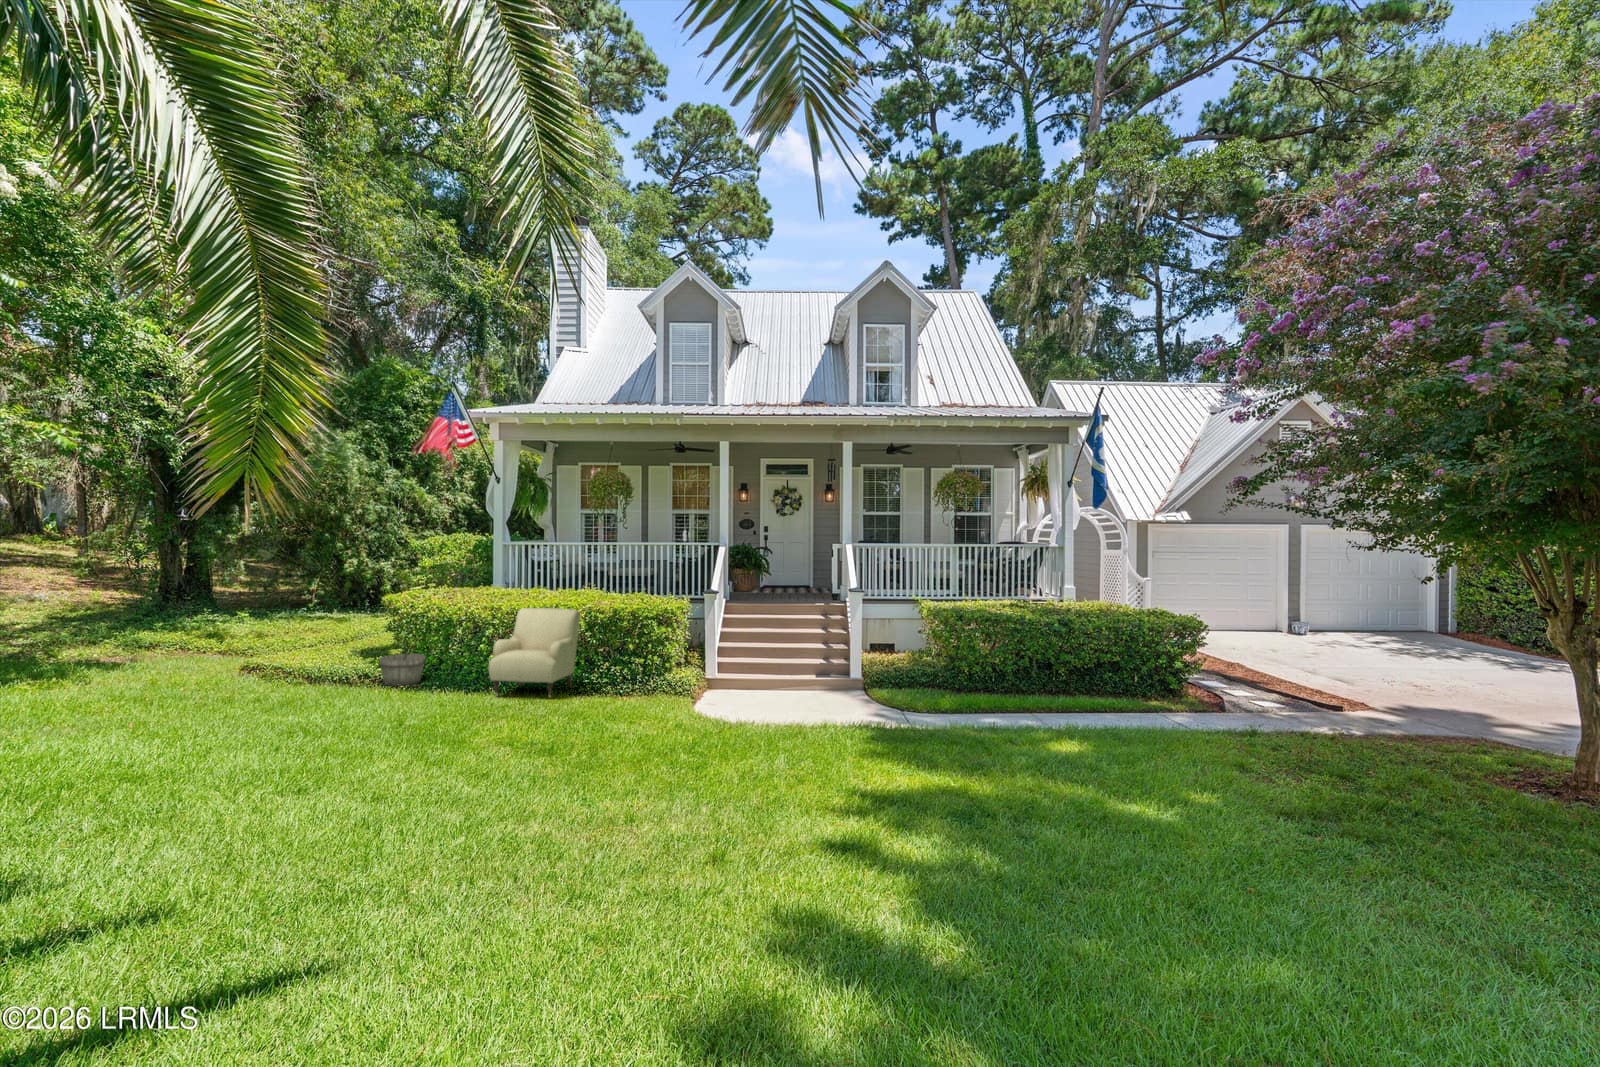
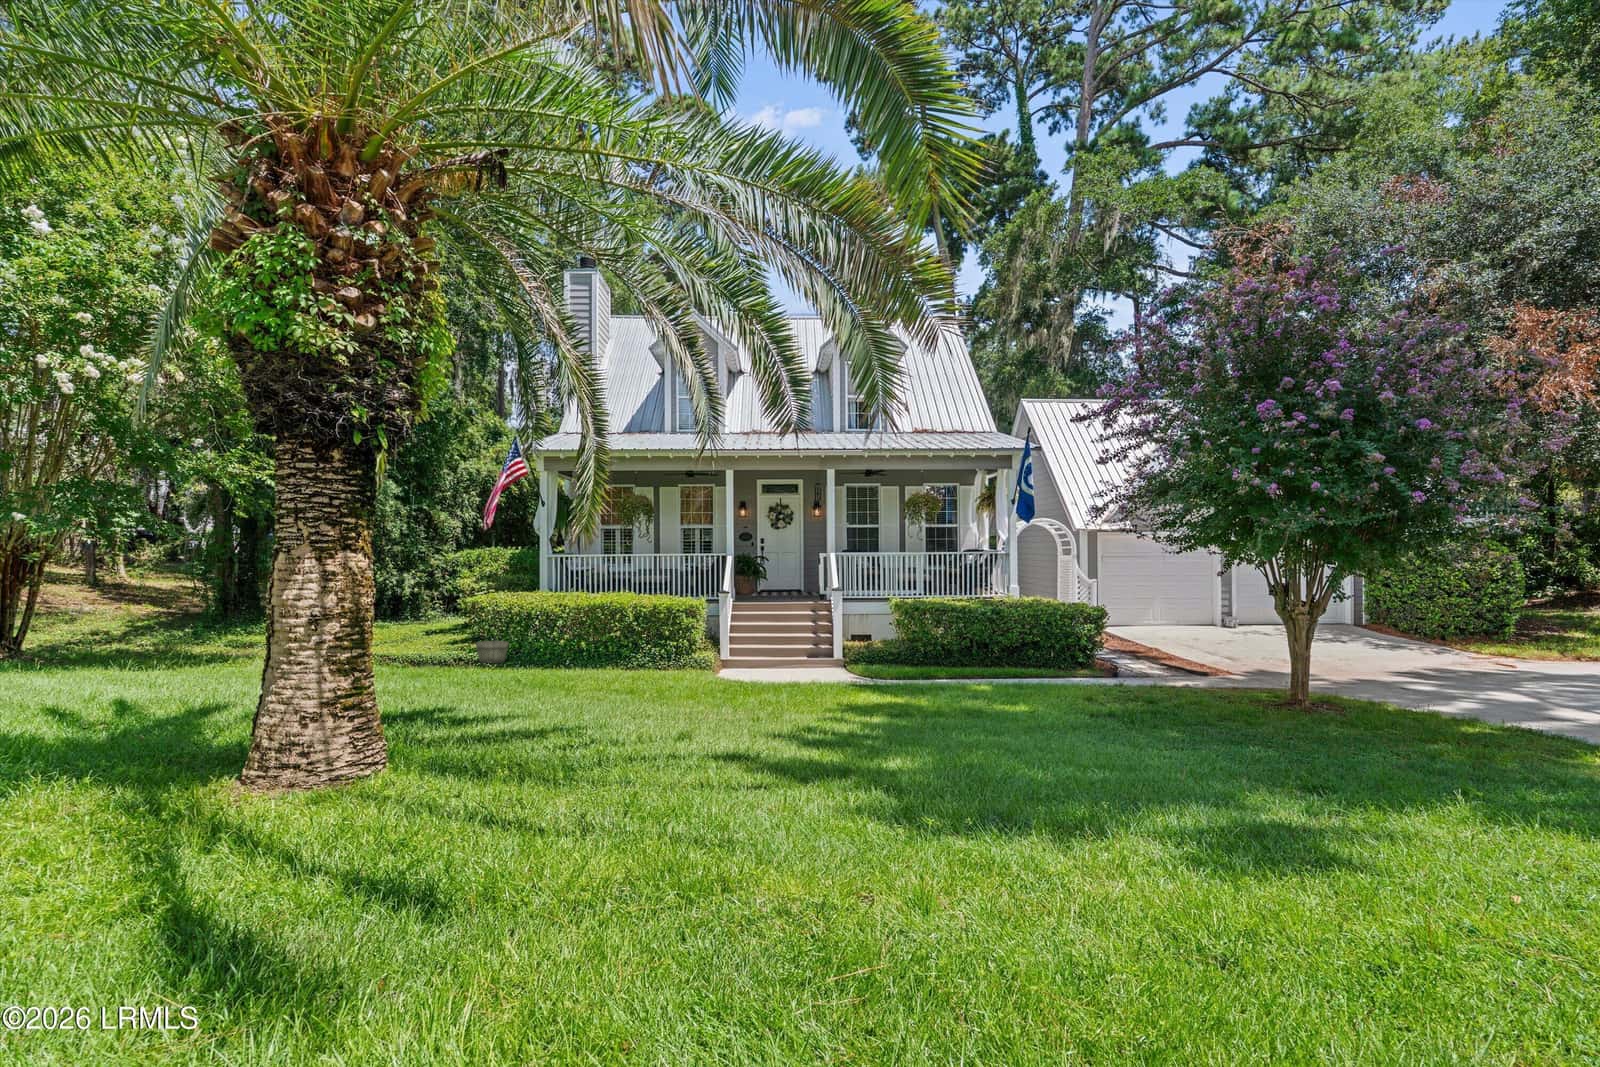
chair: present [489,608,581,698] -> none [569,604,628,668]

